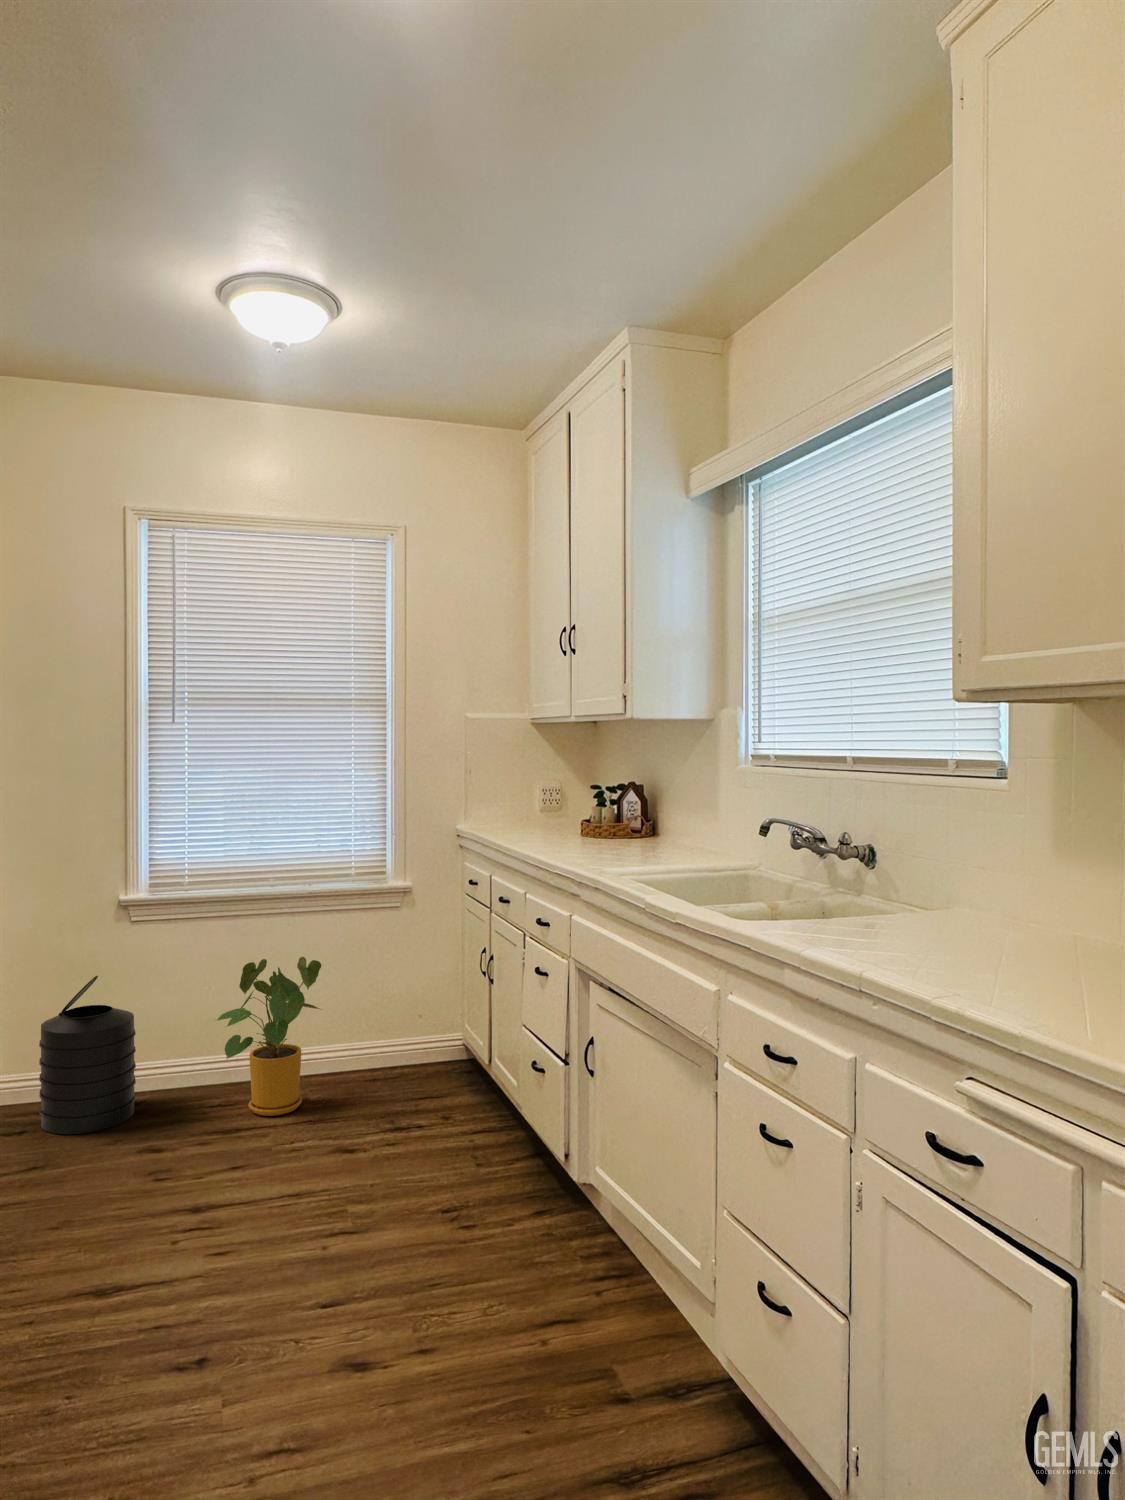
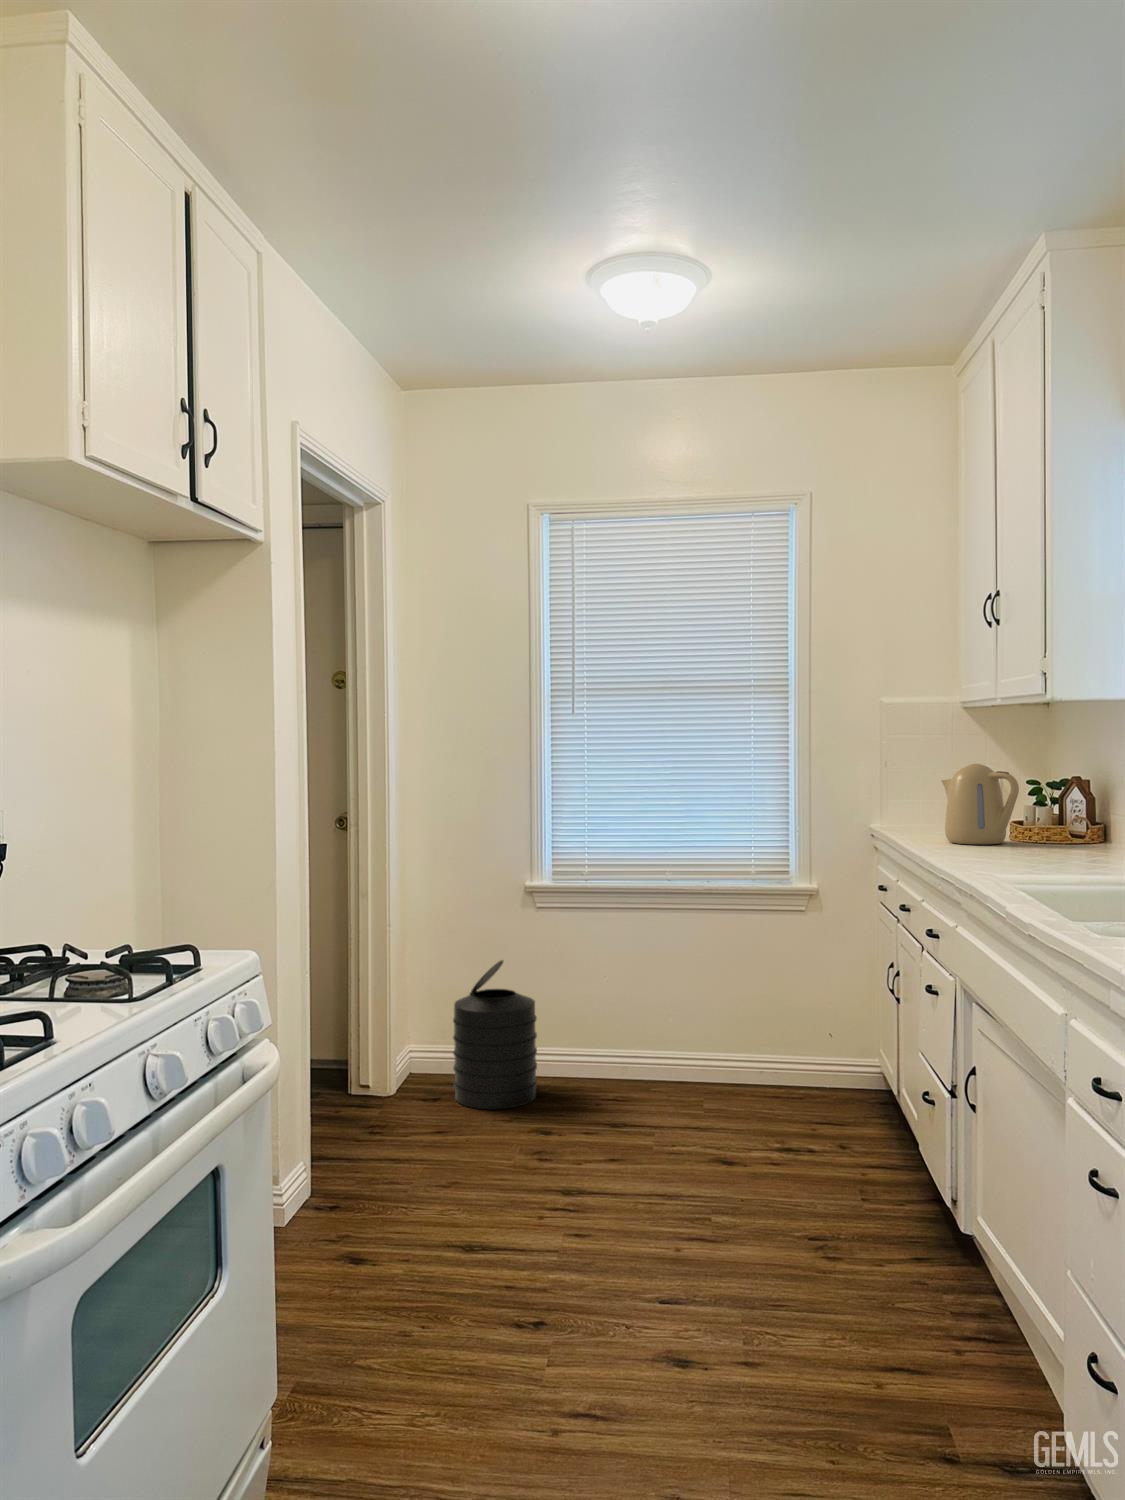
kettle: none [530,773,595,842] -> present [942,764,1019,845]
house plant: present [217,957,321,1116] -> none [602,958,717,1120]

